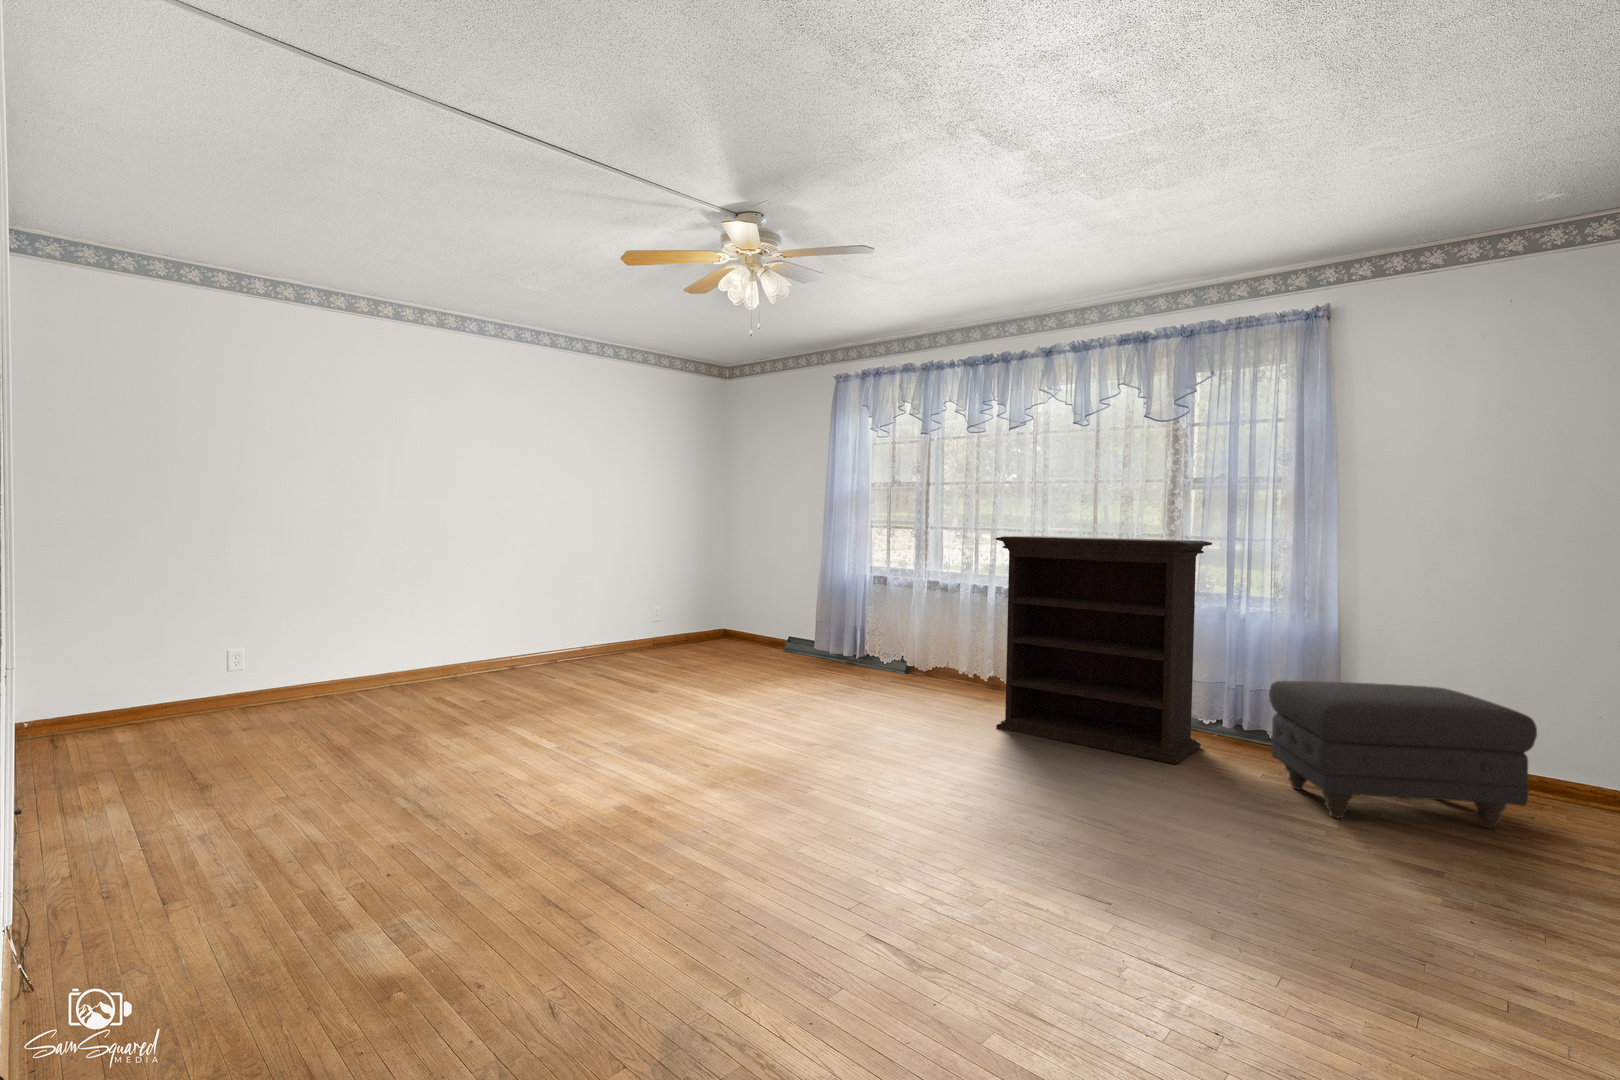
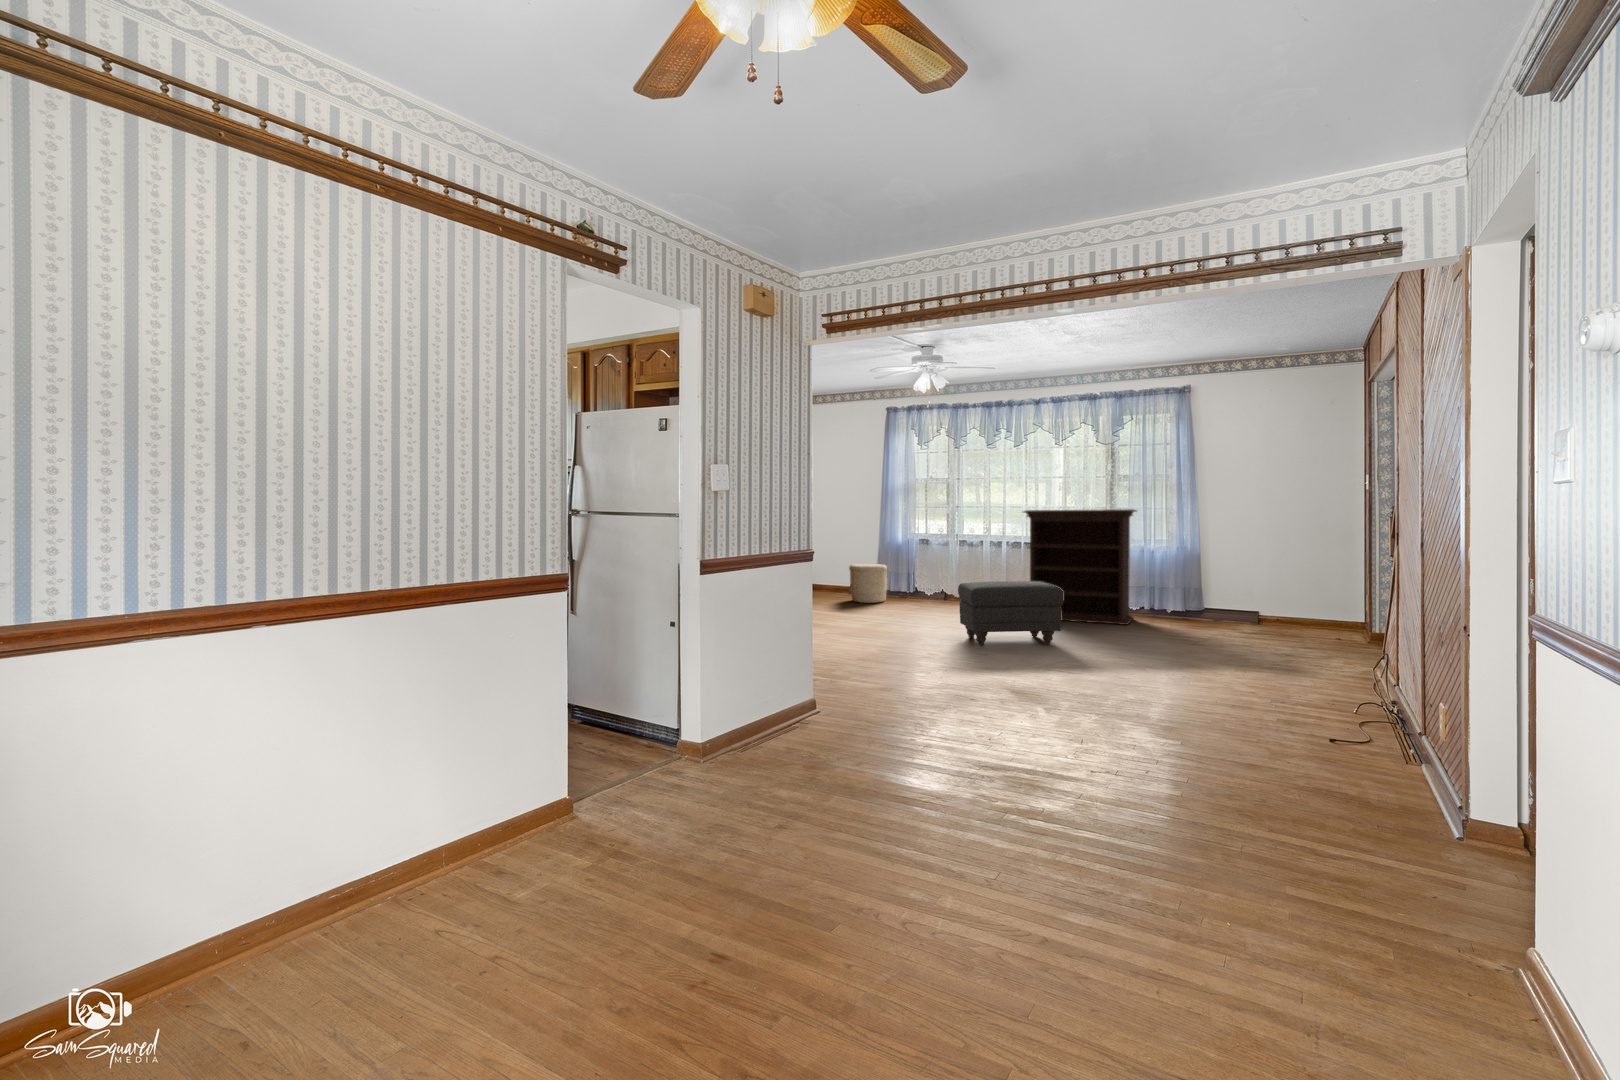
woven basket: none [764,609,822,672] -> present [849,564,887,603]
ottoman: present [1269,681,1537,828] -> present [958,581,1063,645]

